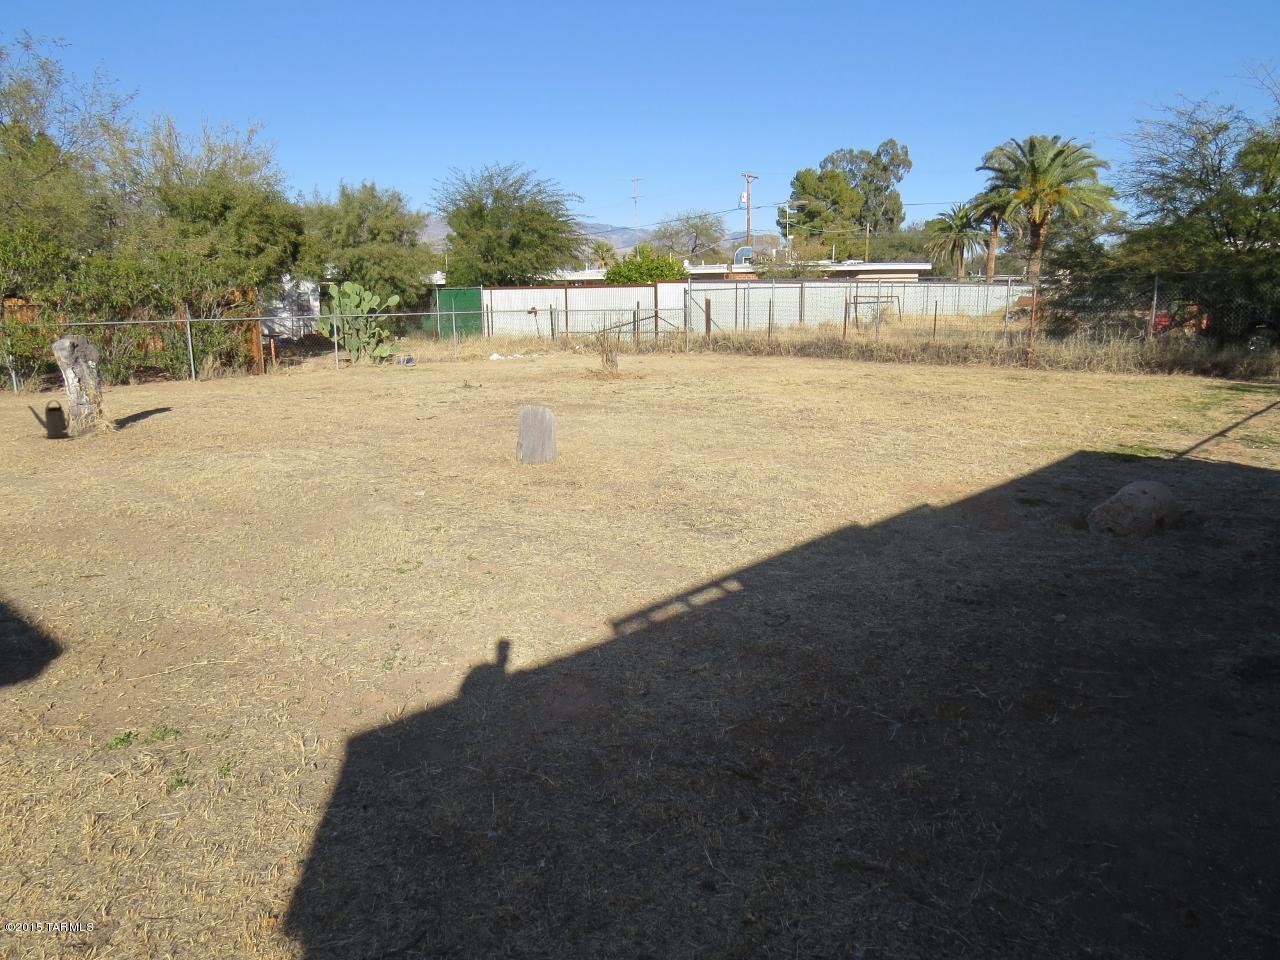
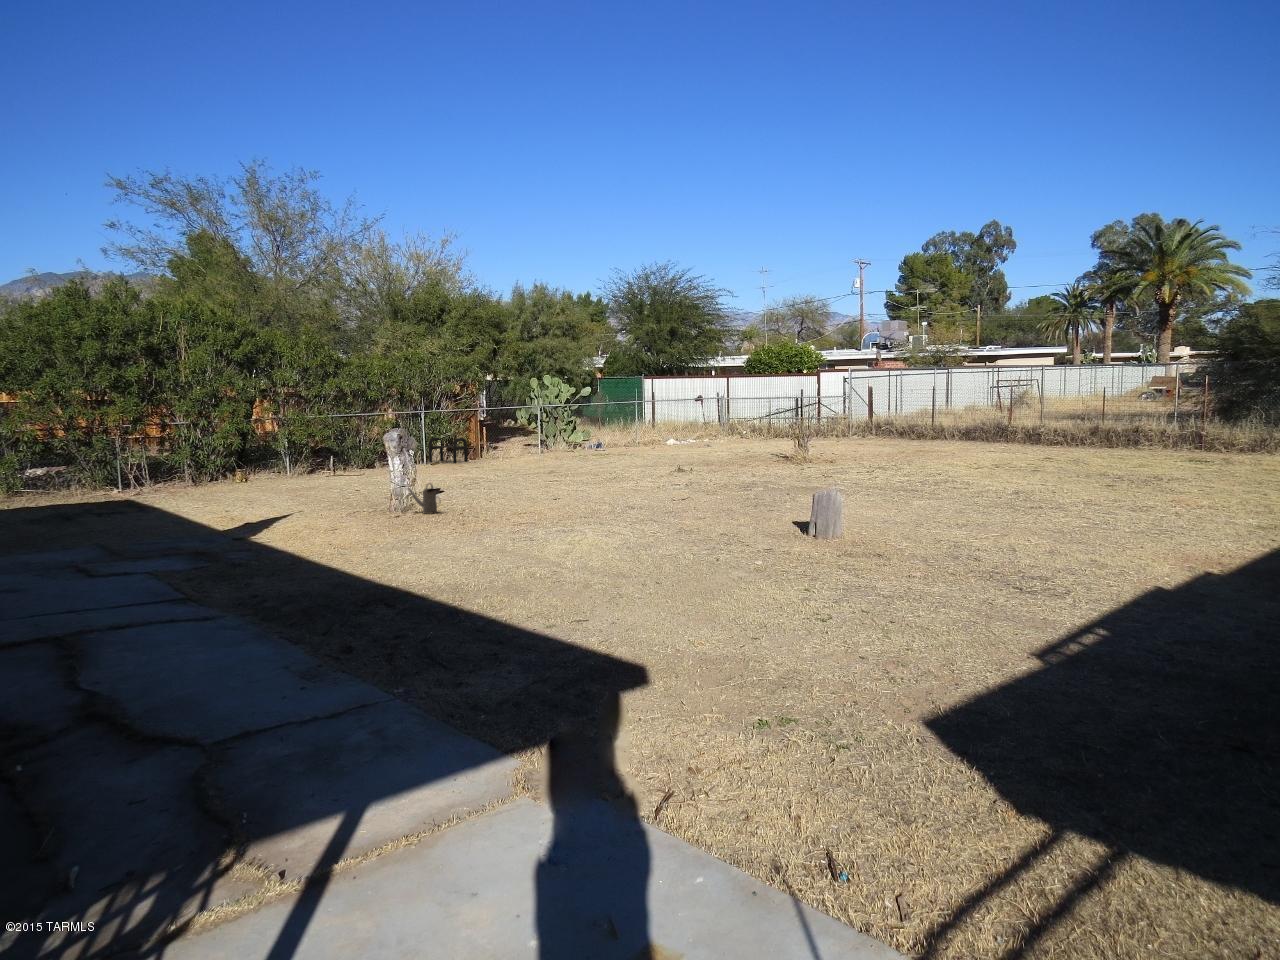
bench: none [192,349,239,378] -> present [429,437,468,463]

